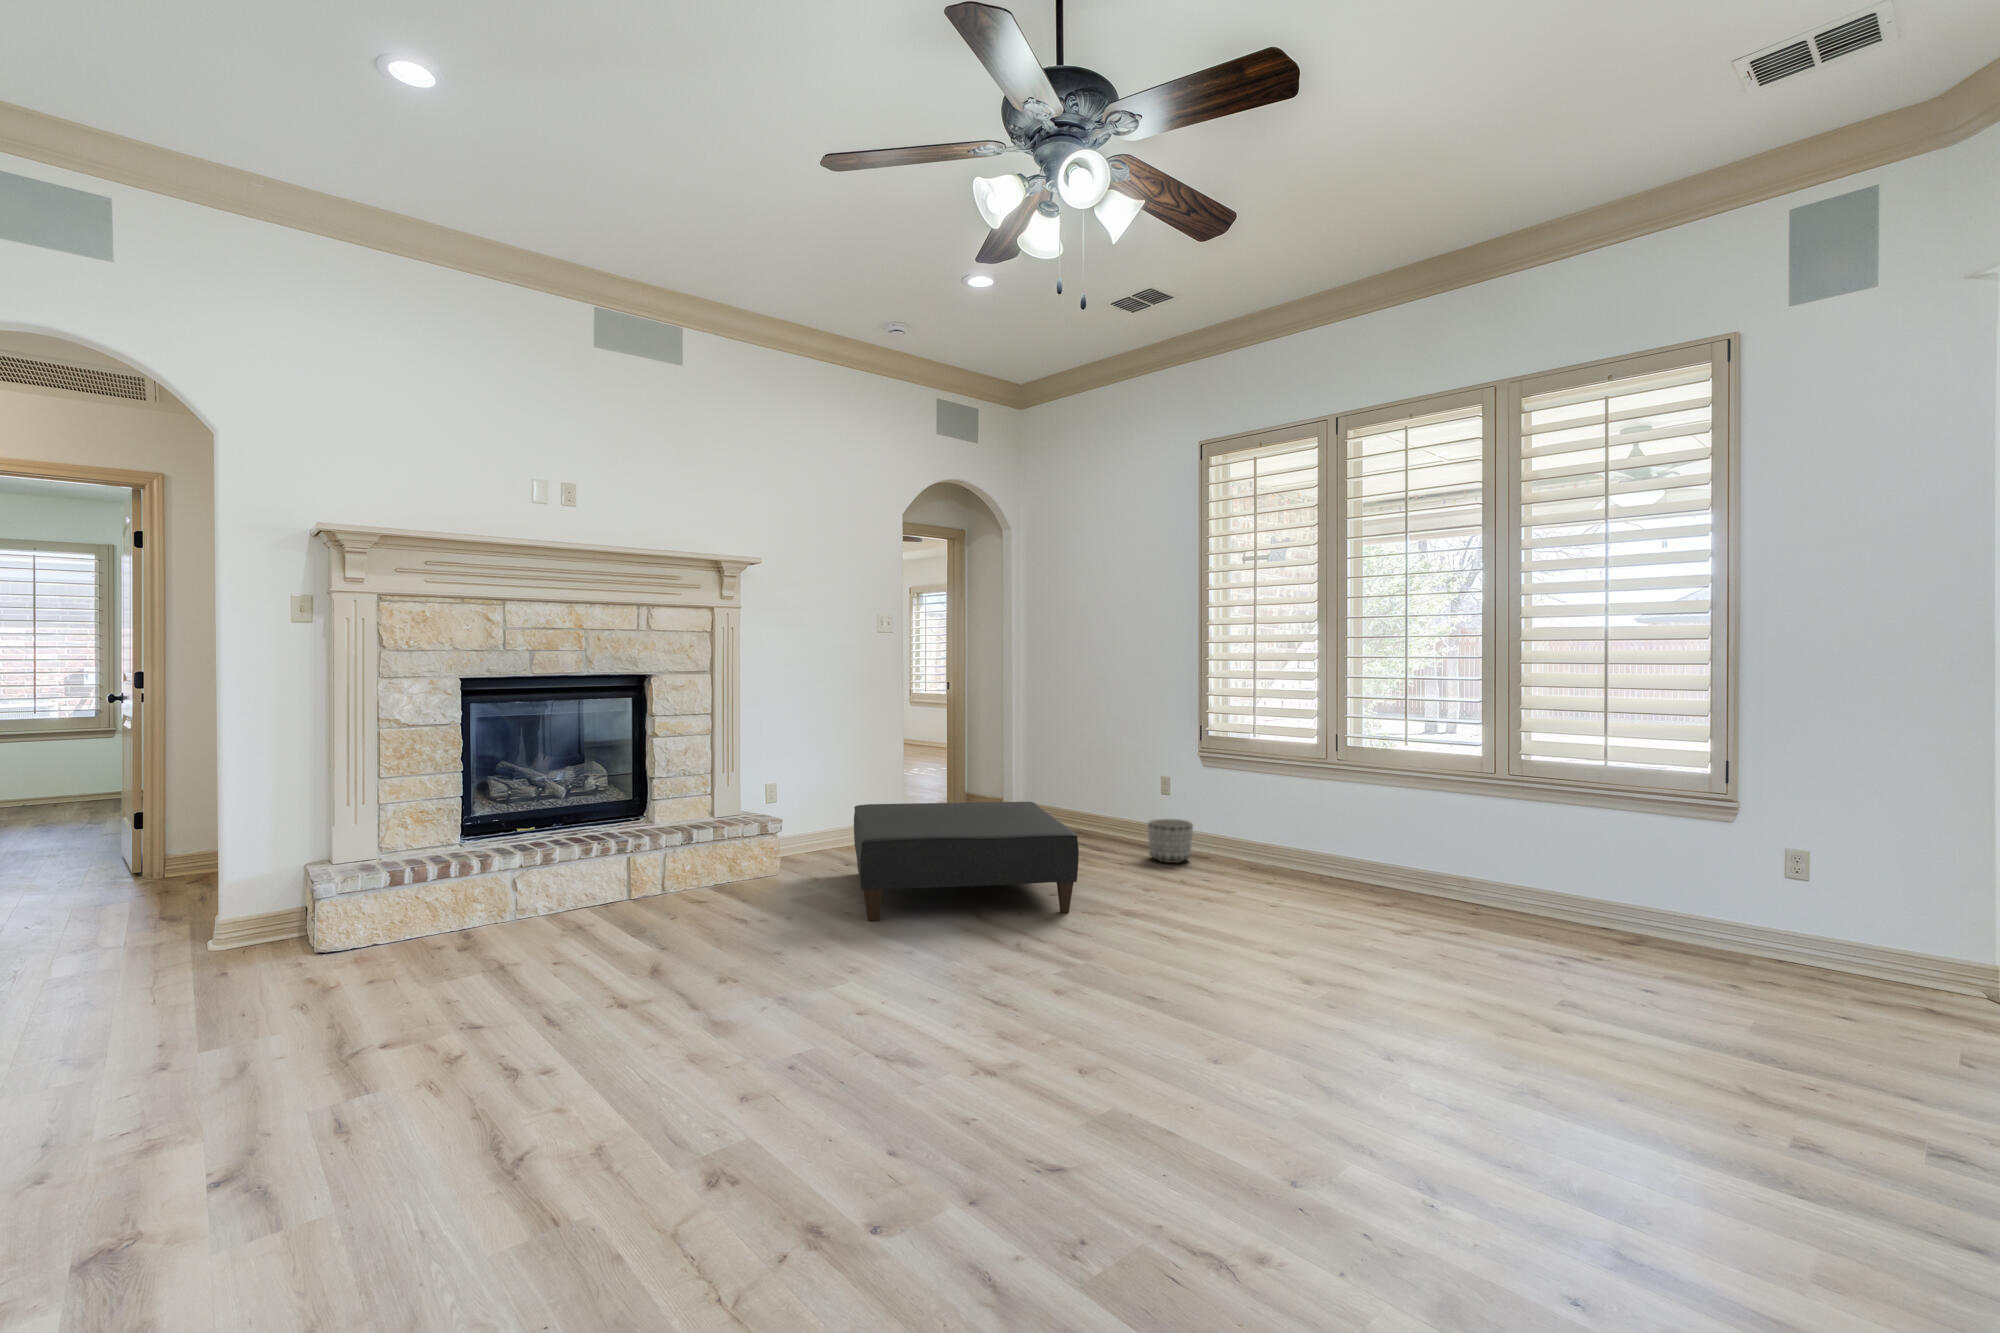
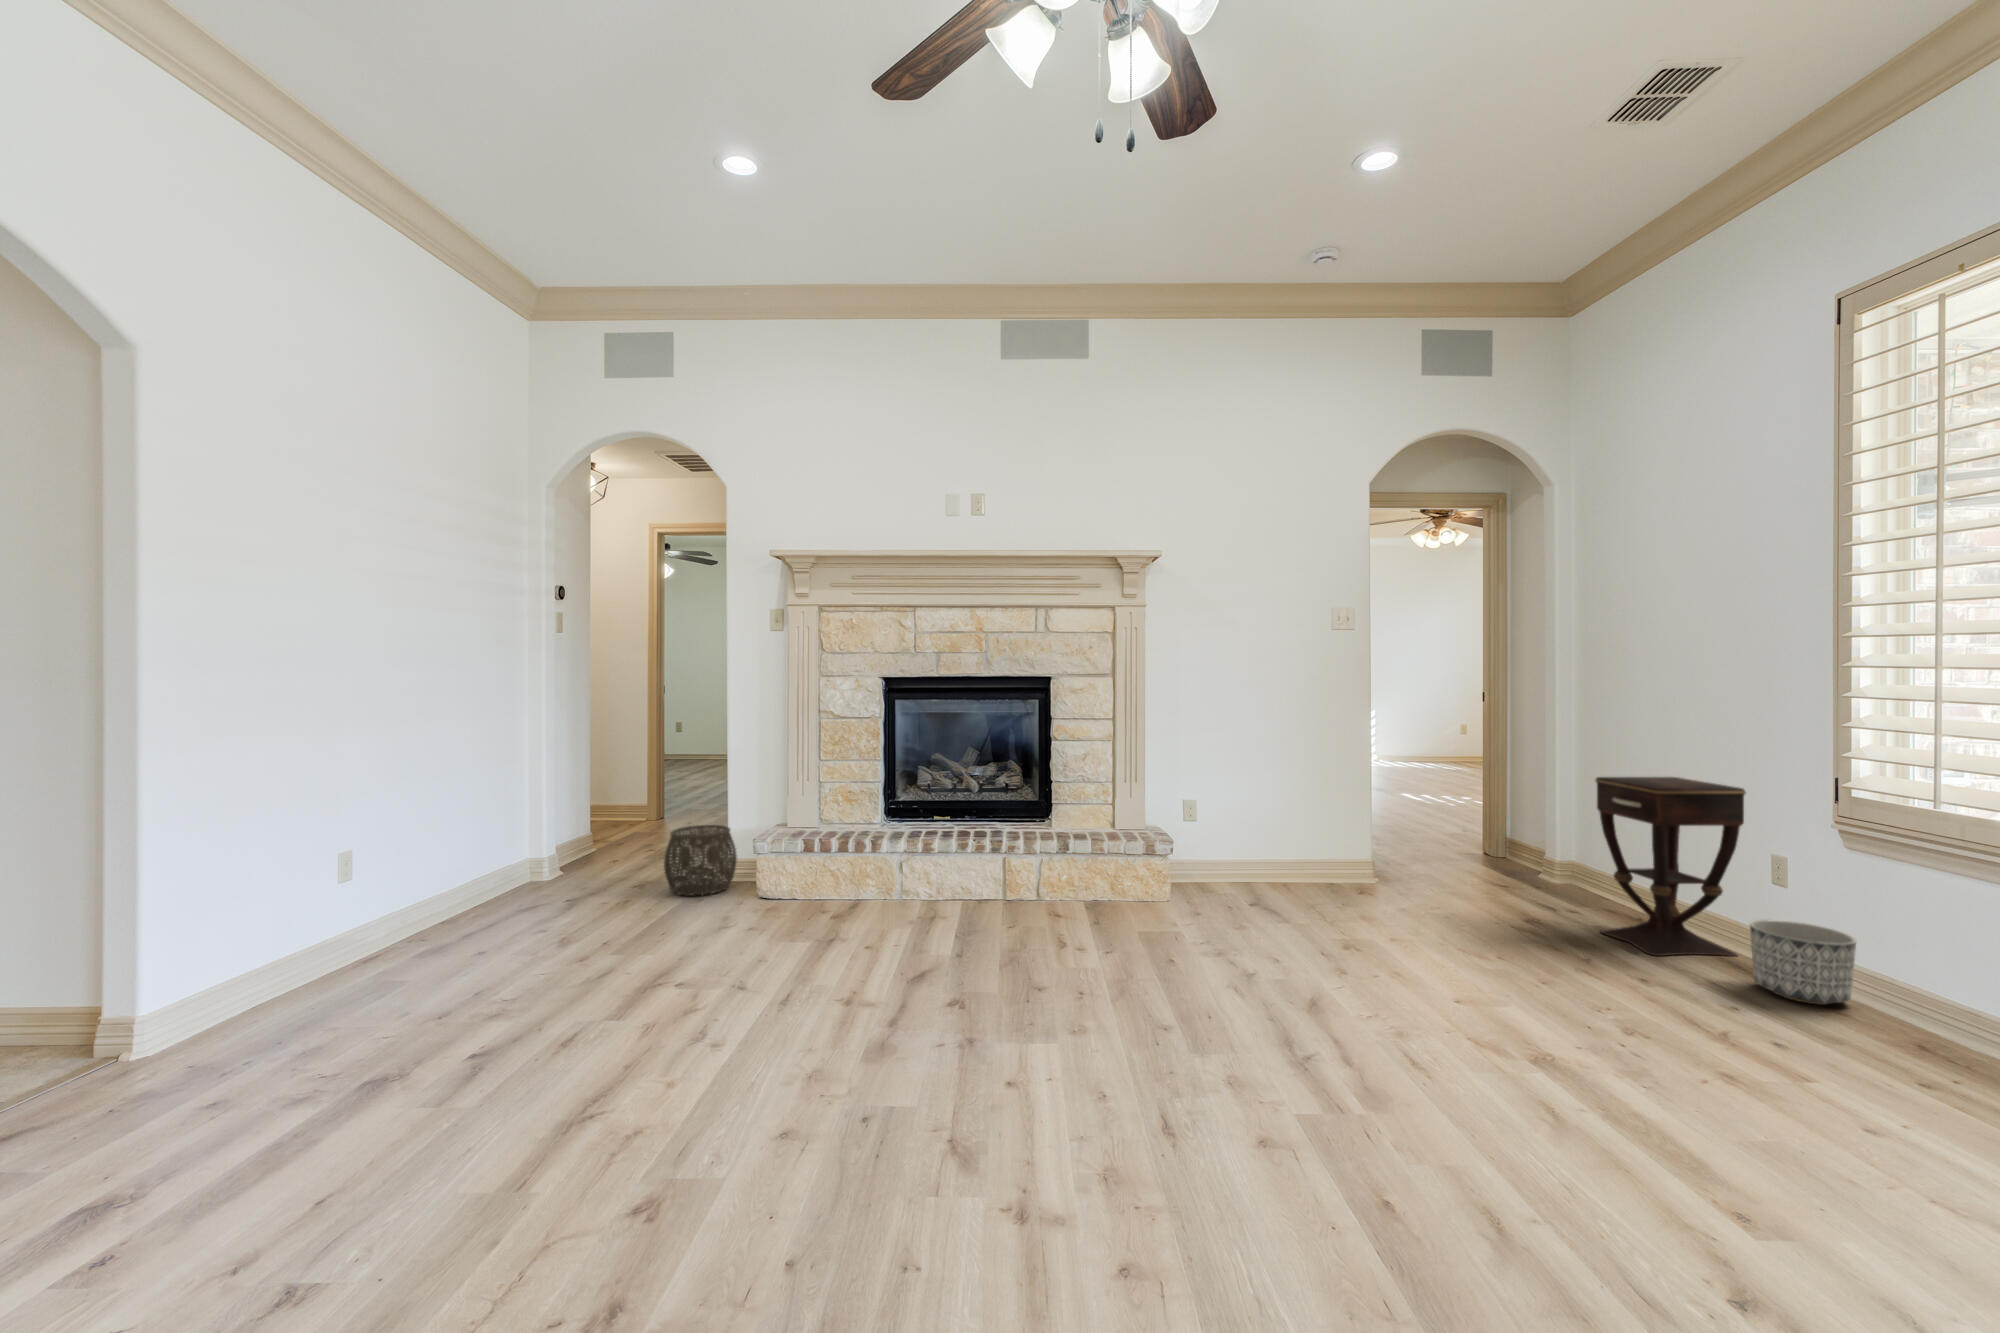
side table: none [1060,738,1137,854] -> present [1595,777,1746,956]
ottoman: present [854,802,1079,921] -> none [1181,834,1514,1046]
woven basket: none [148,873,269,971] -> present [664,825,737,896]

